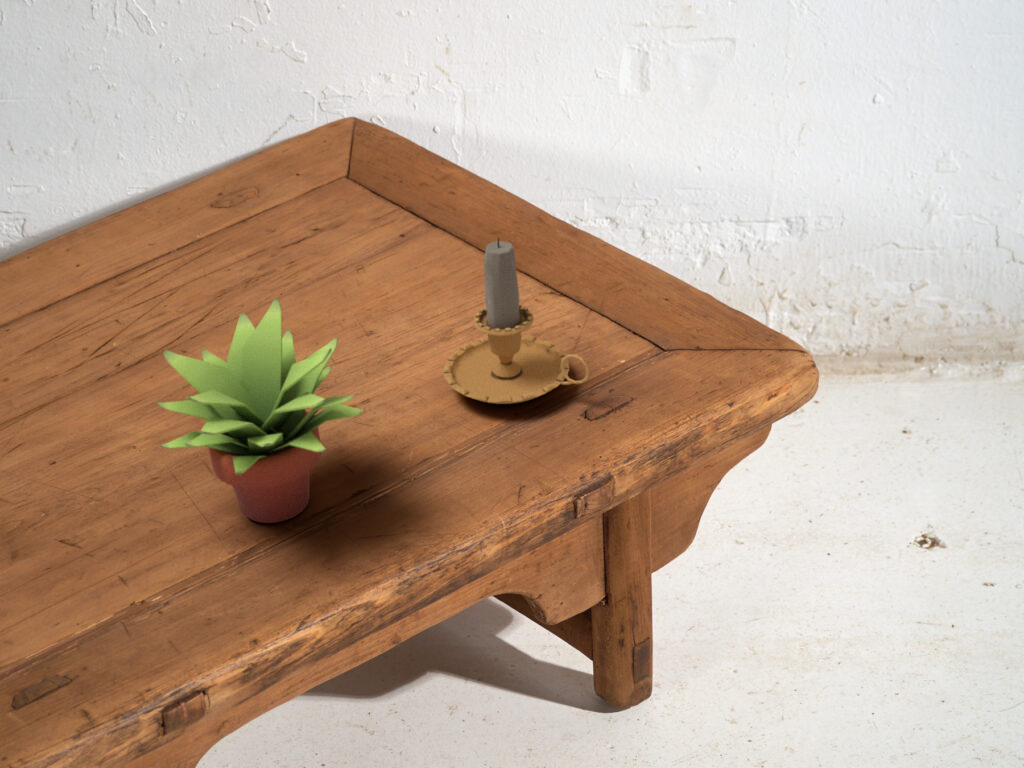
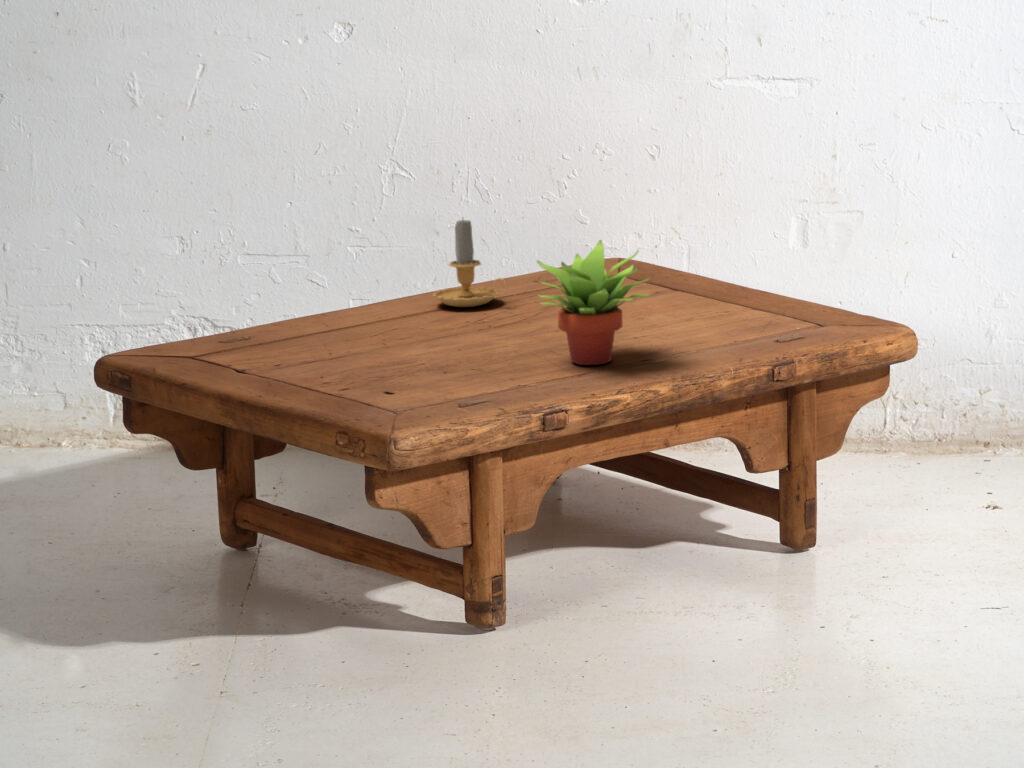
candle: present [444,238,589,404] -> present [433,220,507,307]

